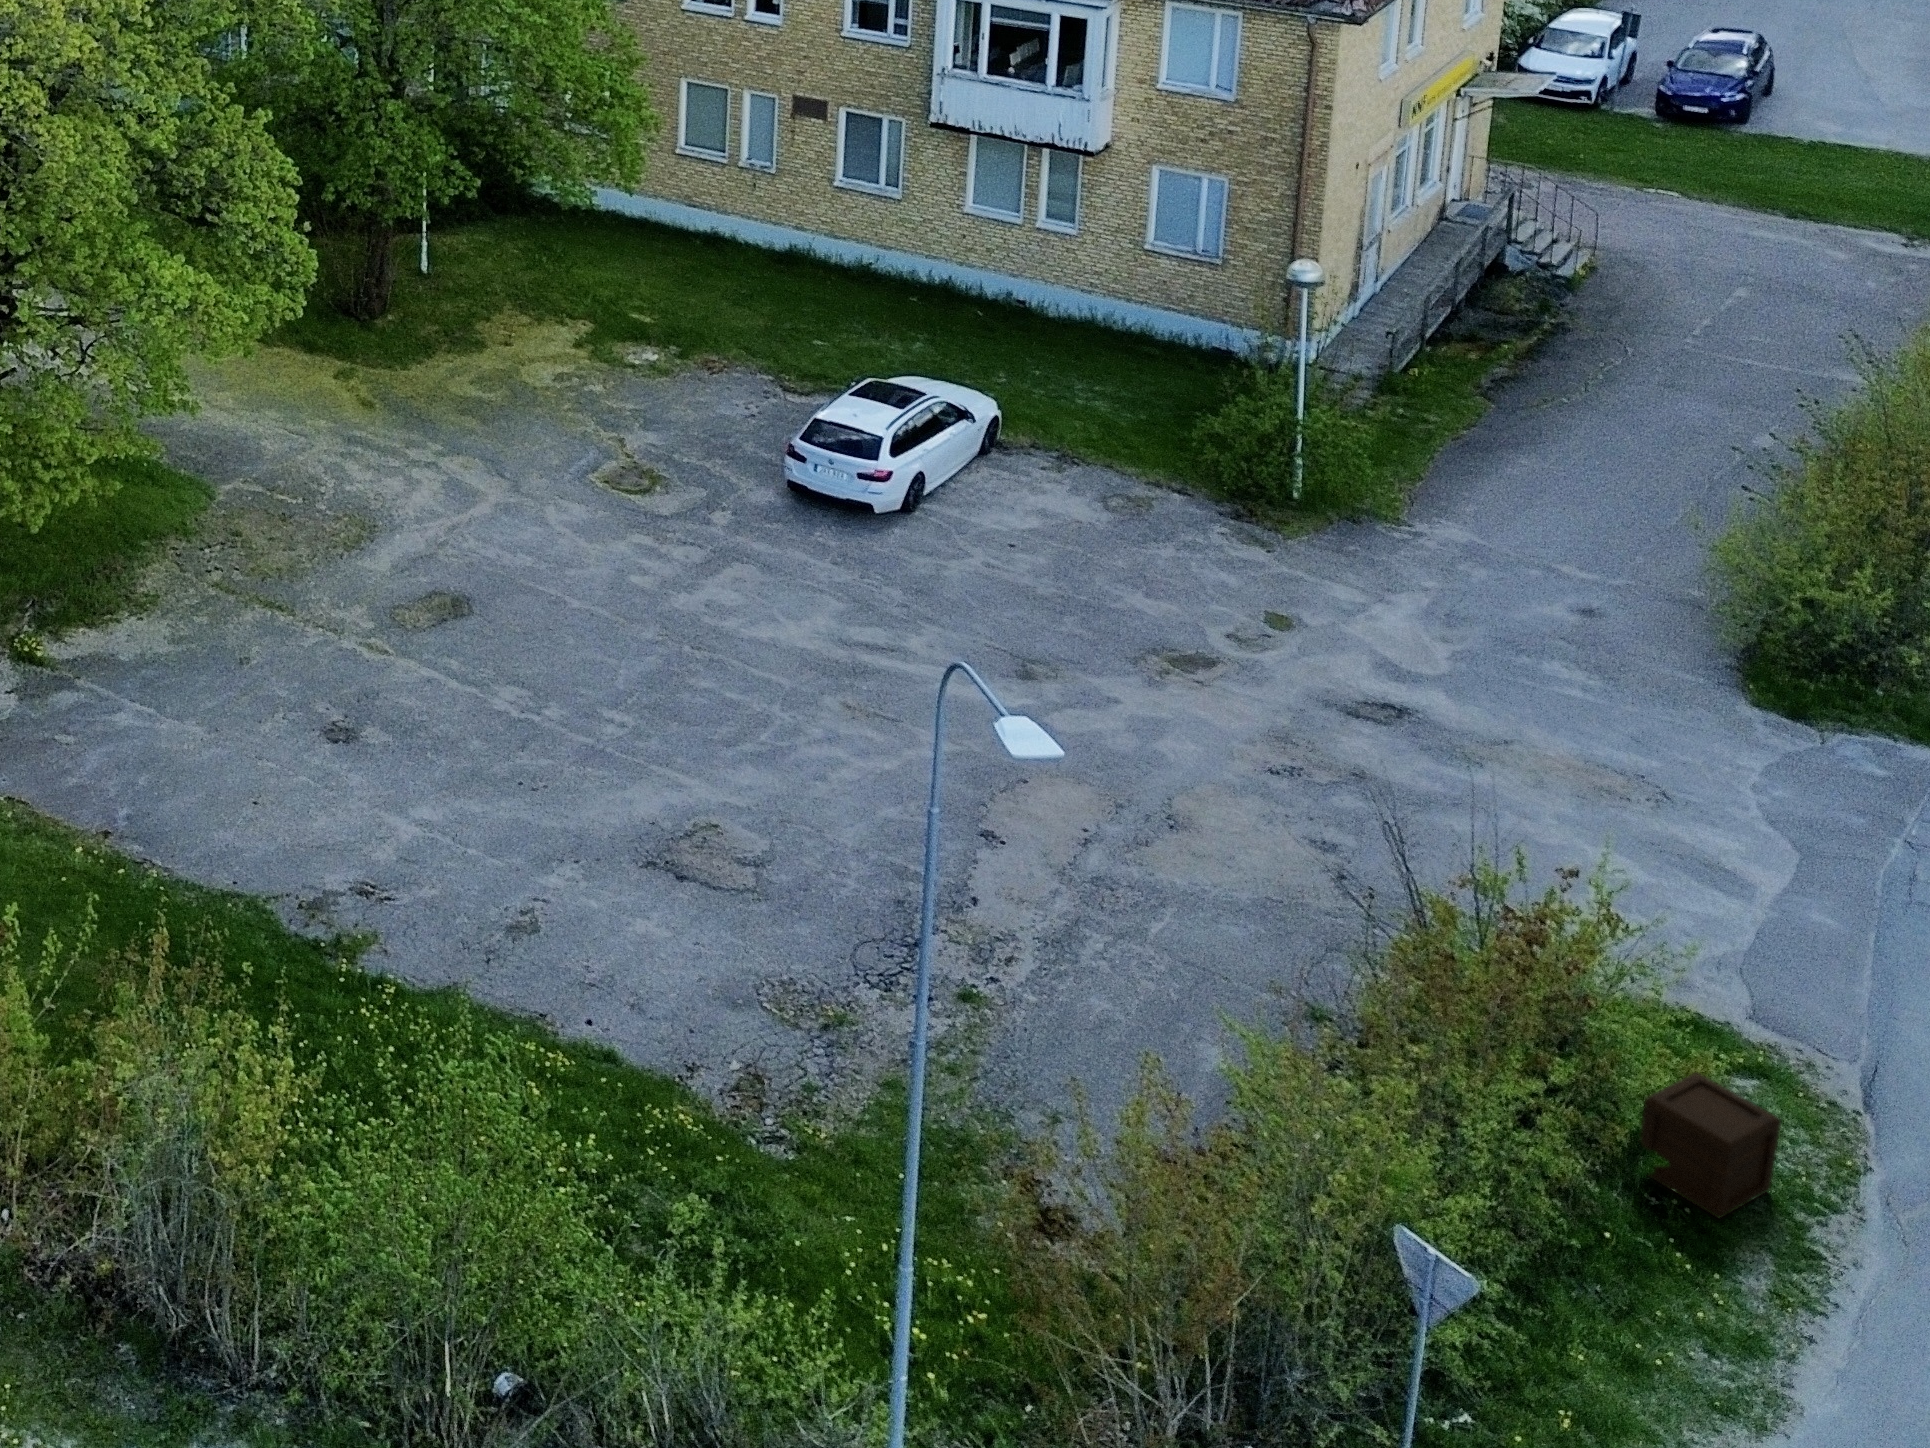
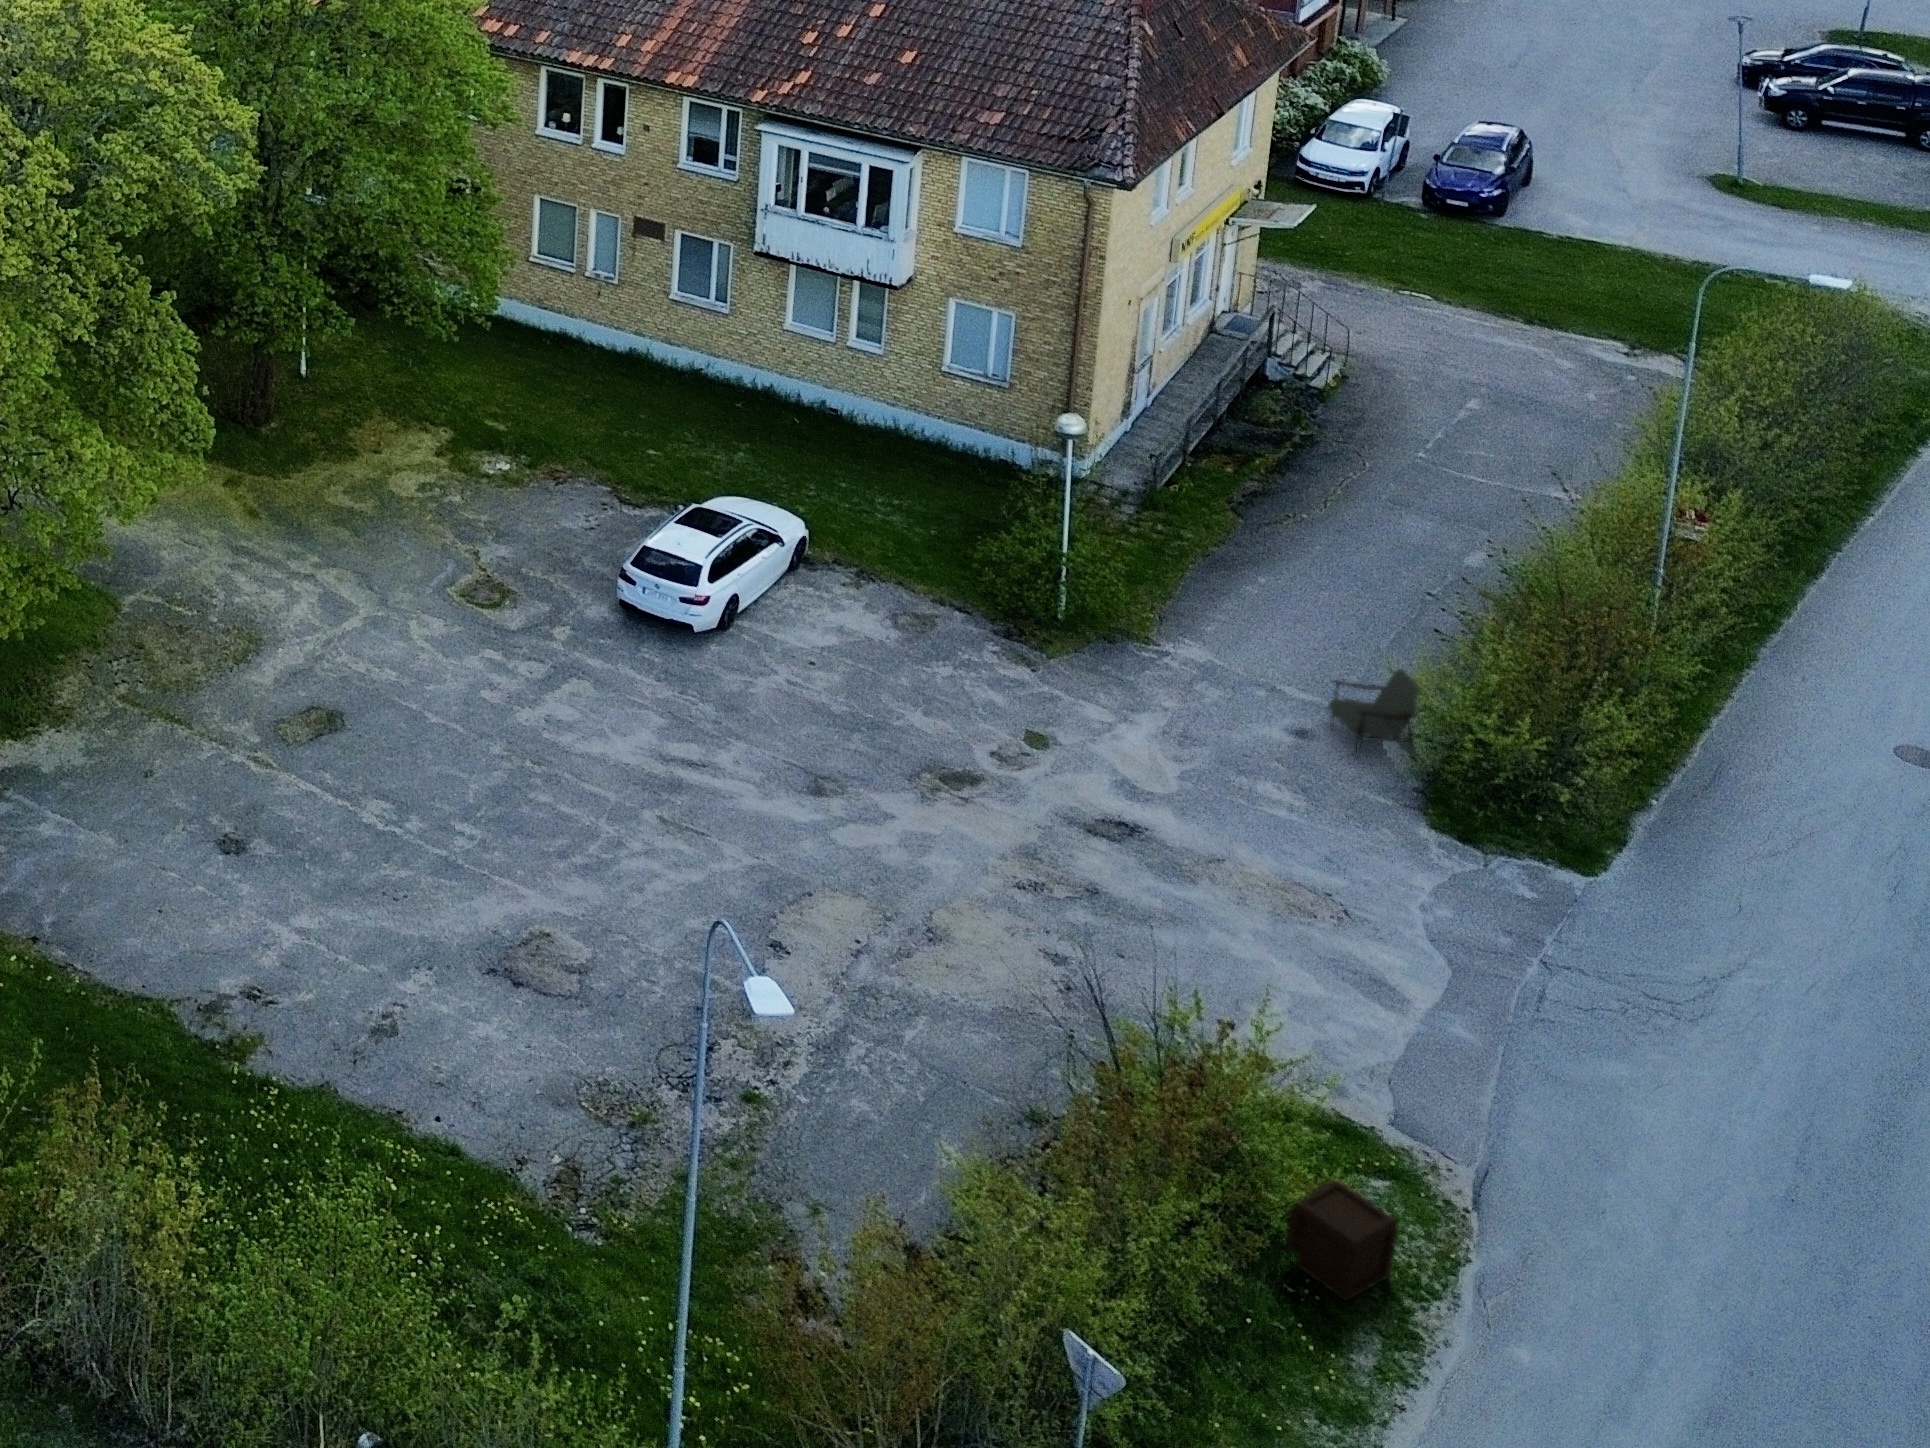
chair: none [1619,536,1736,637] -> present [1328,669,1420,755]

